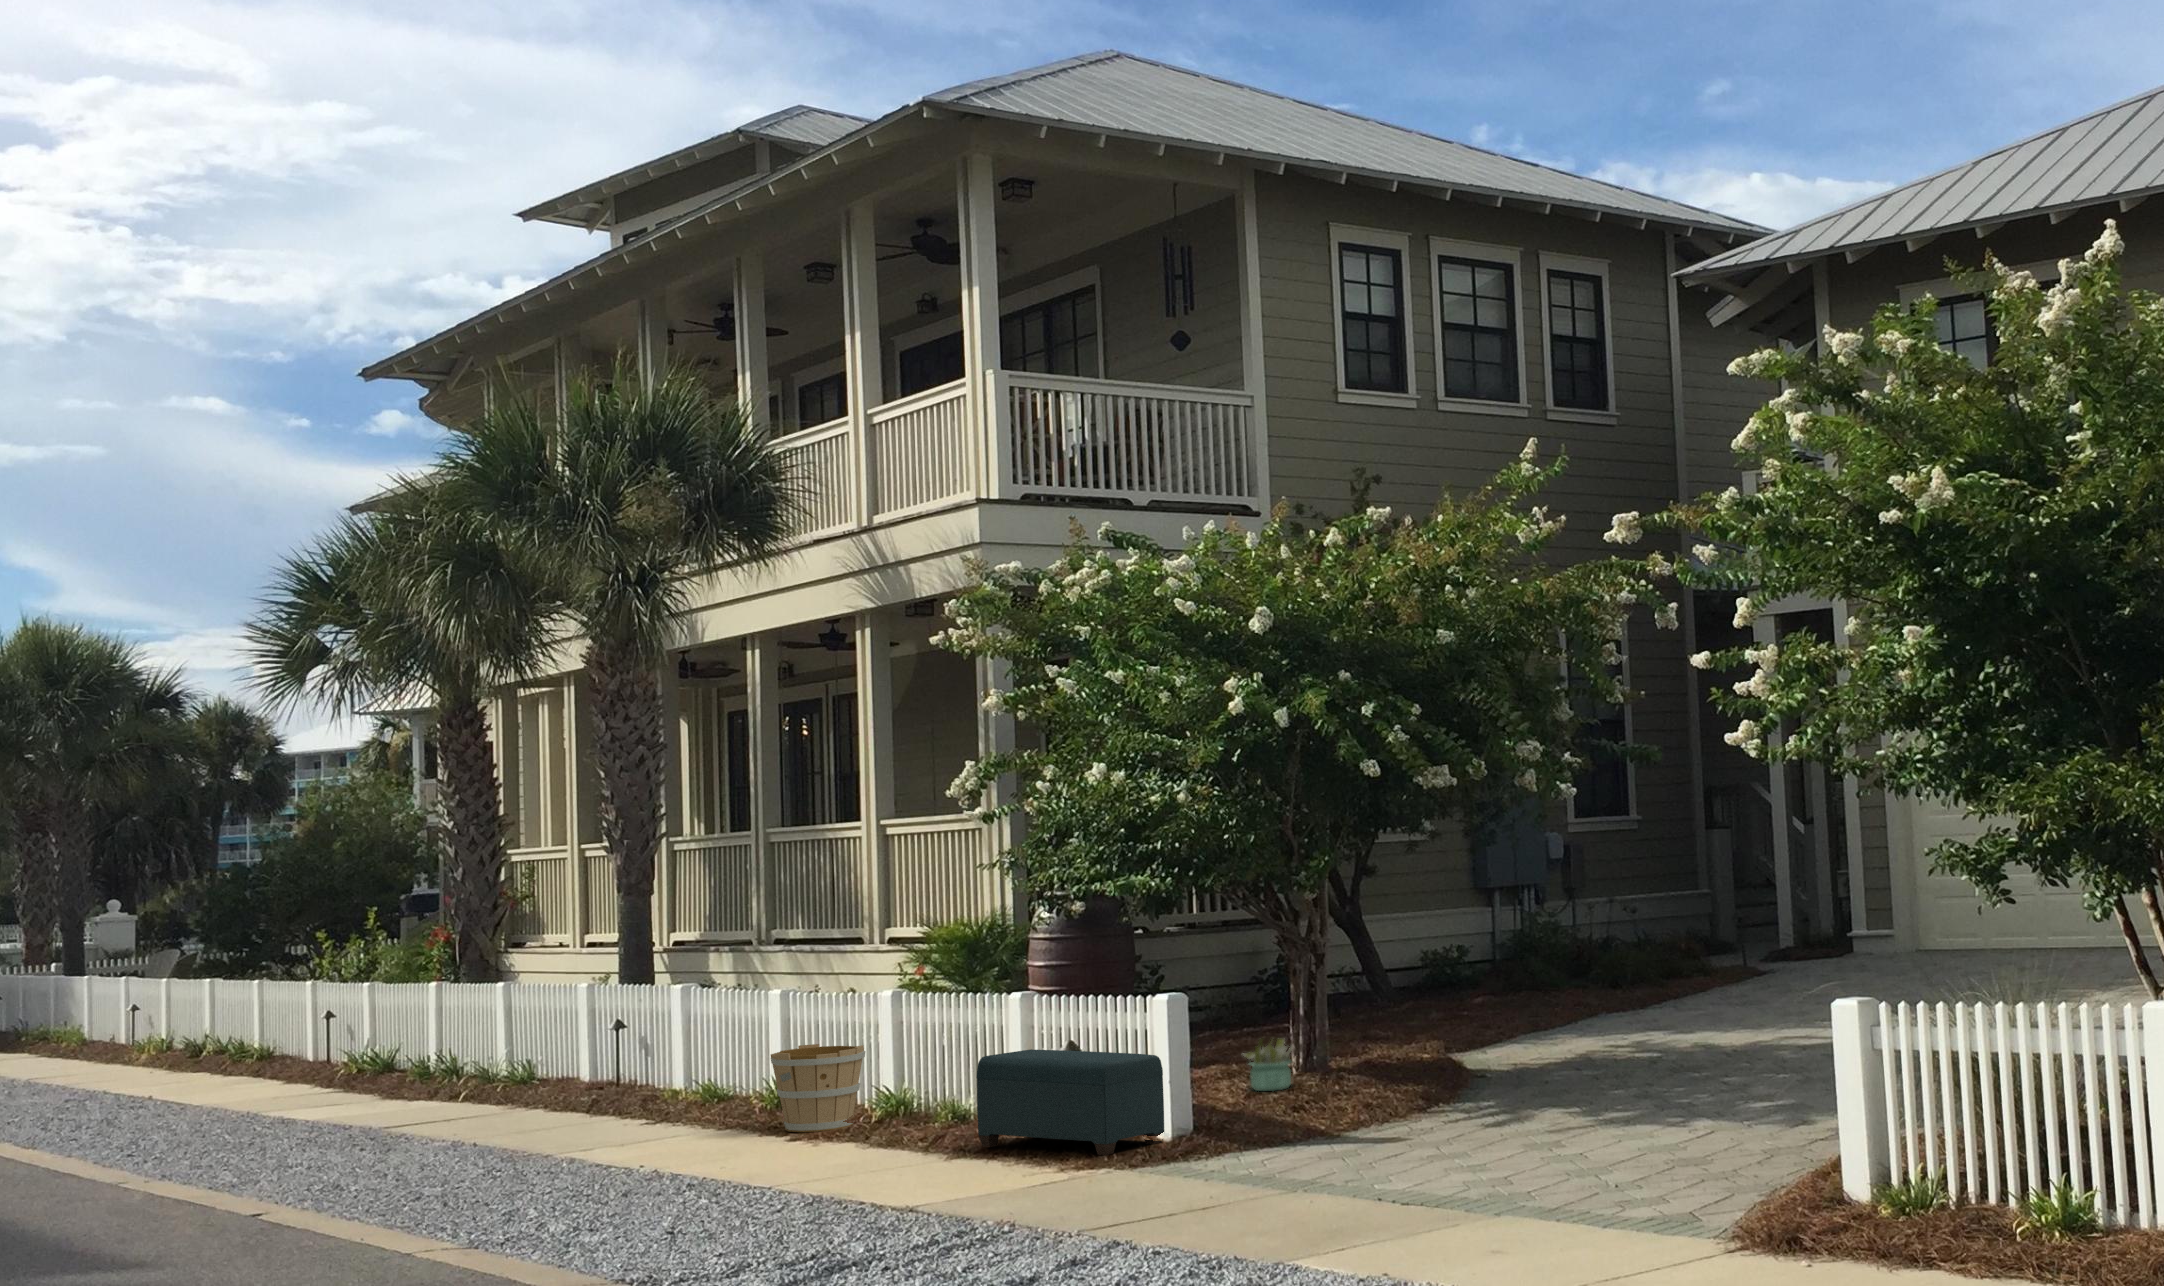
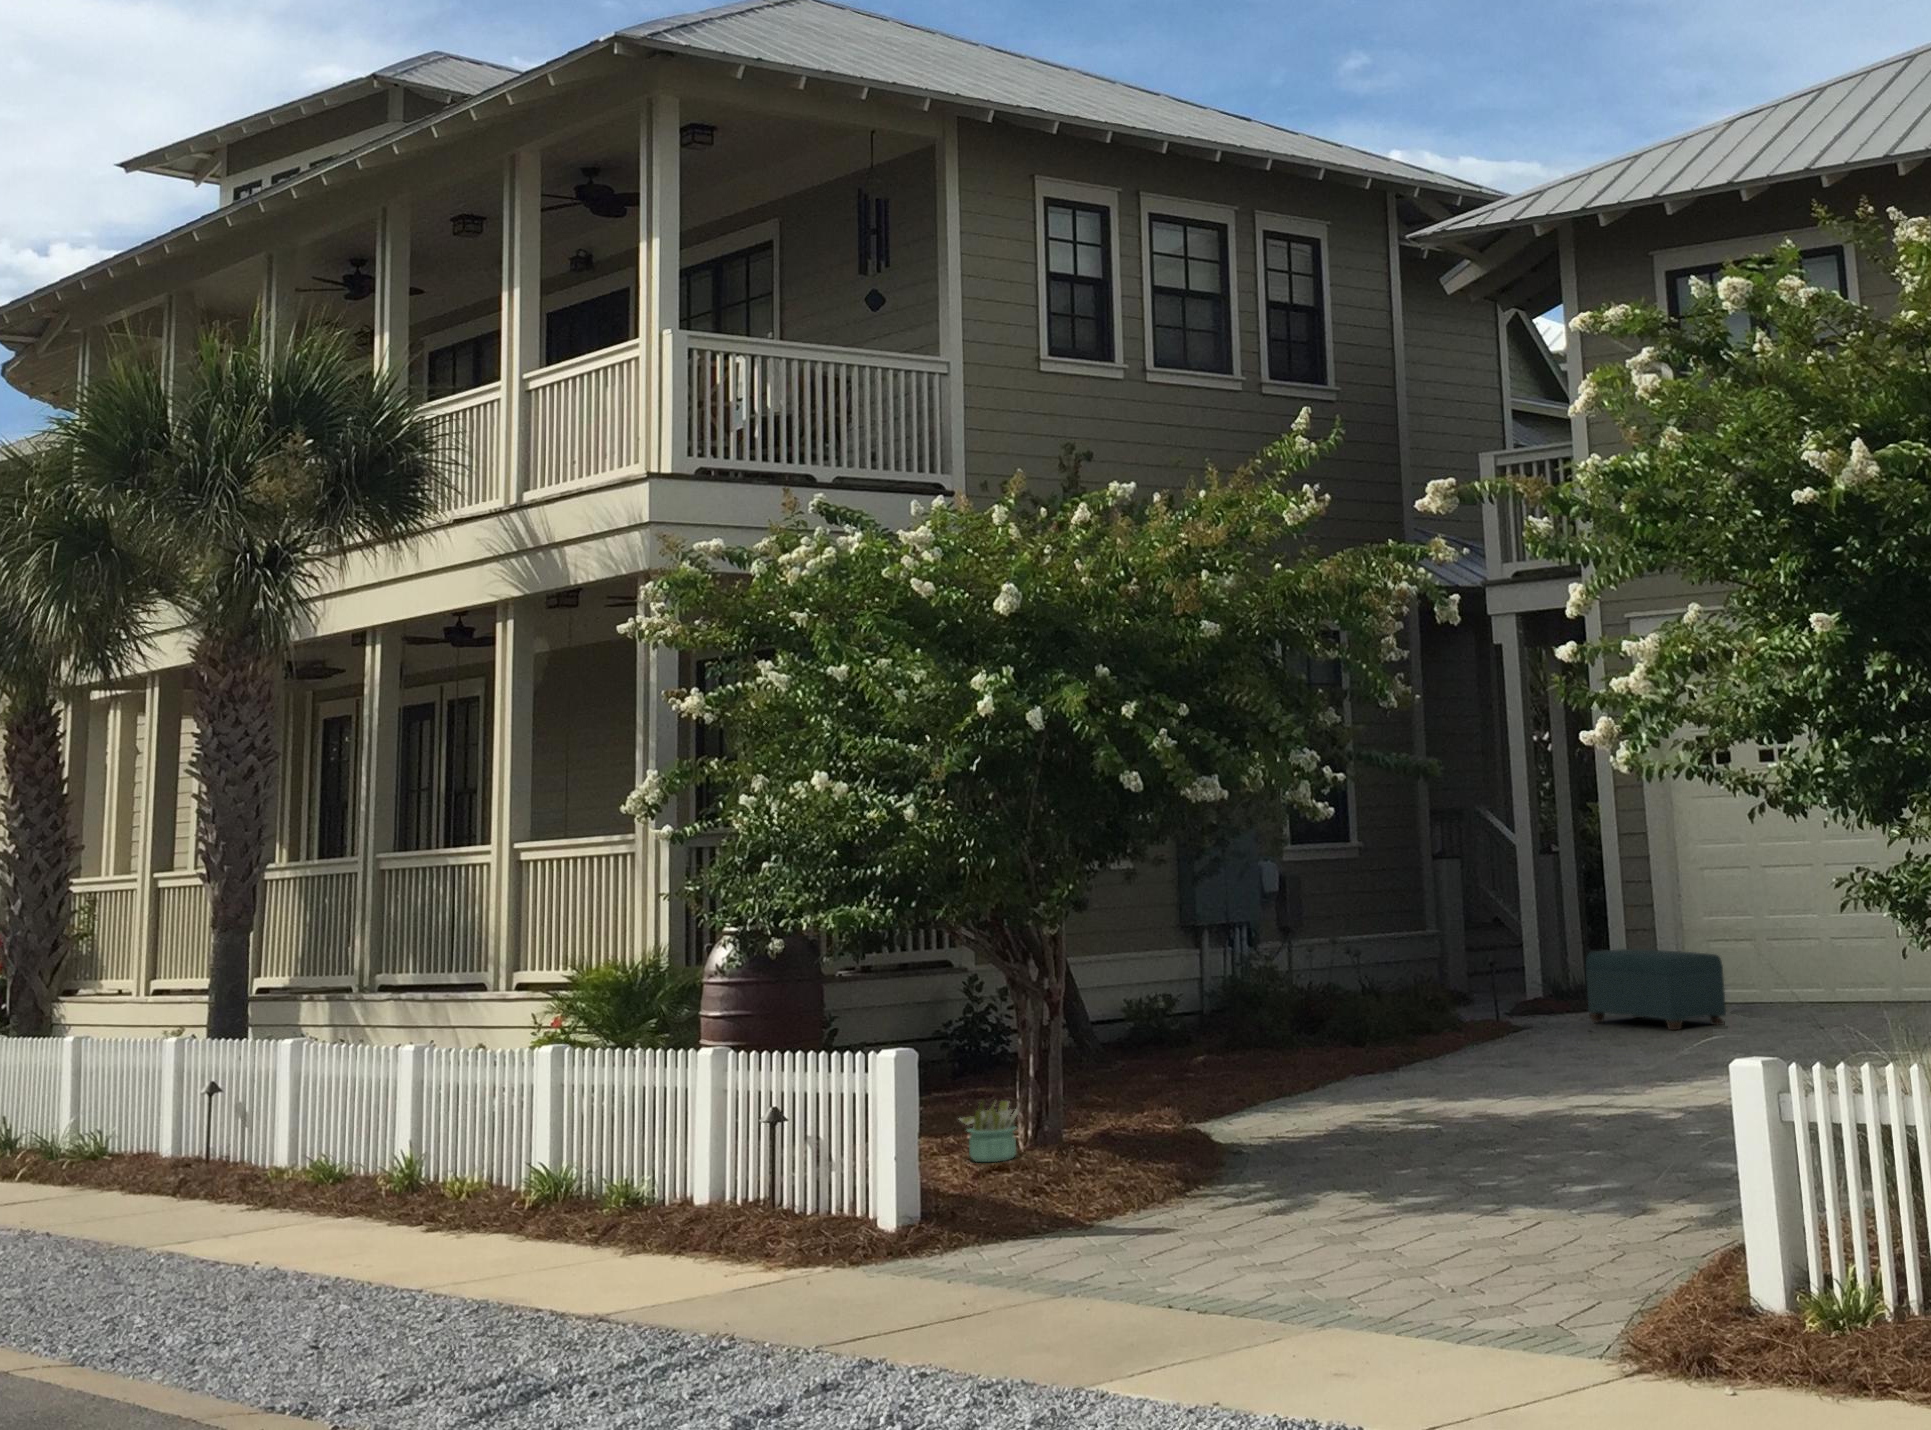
wooden bucket: present [771,1044,865,1132] -> none [408,1109,520,1214]
bench: present [977,1049,1164,1155] -> present [1586,949,1726,1030]

